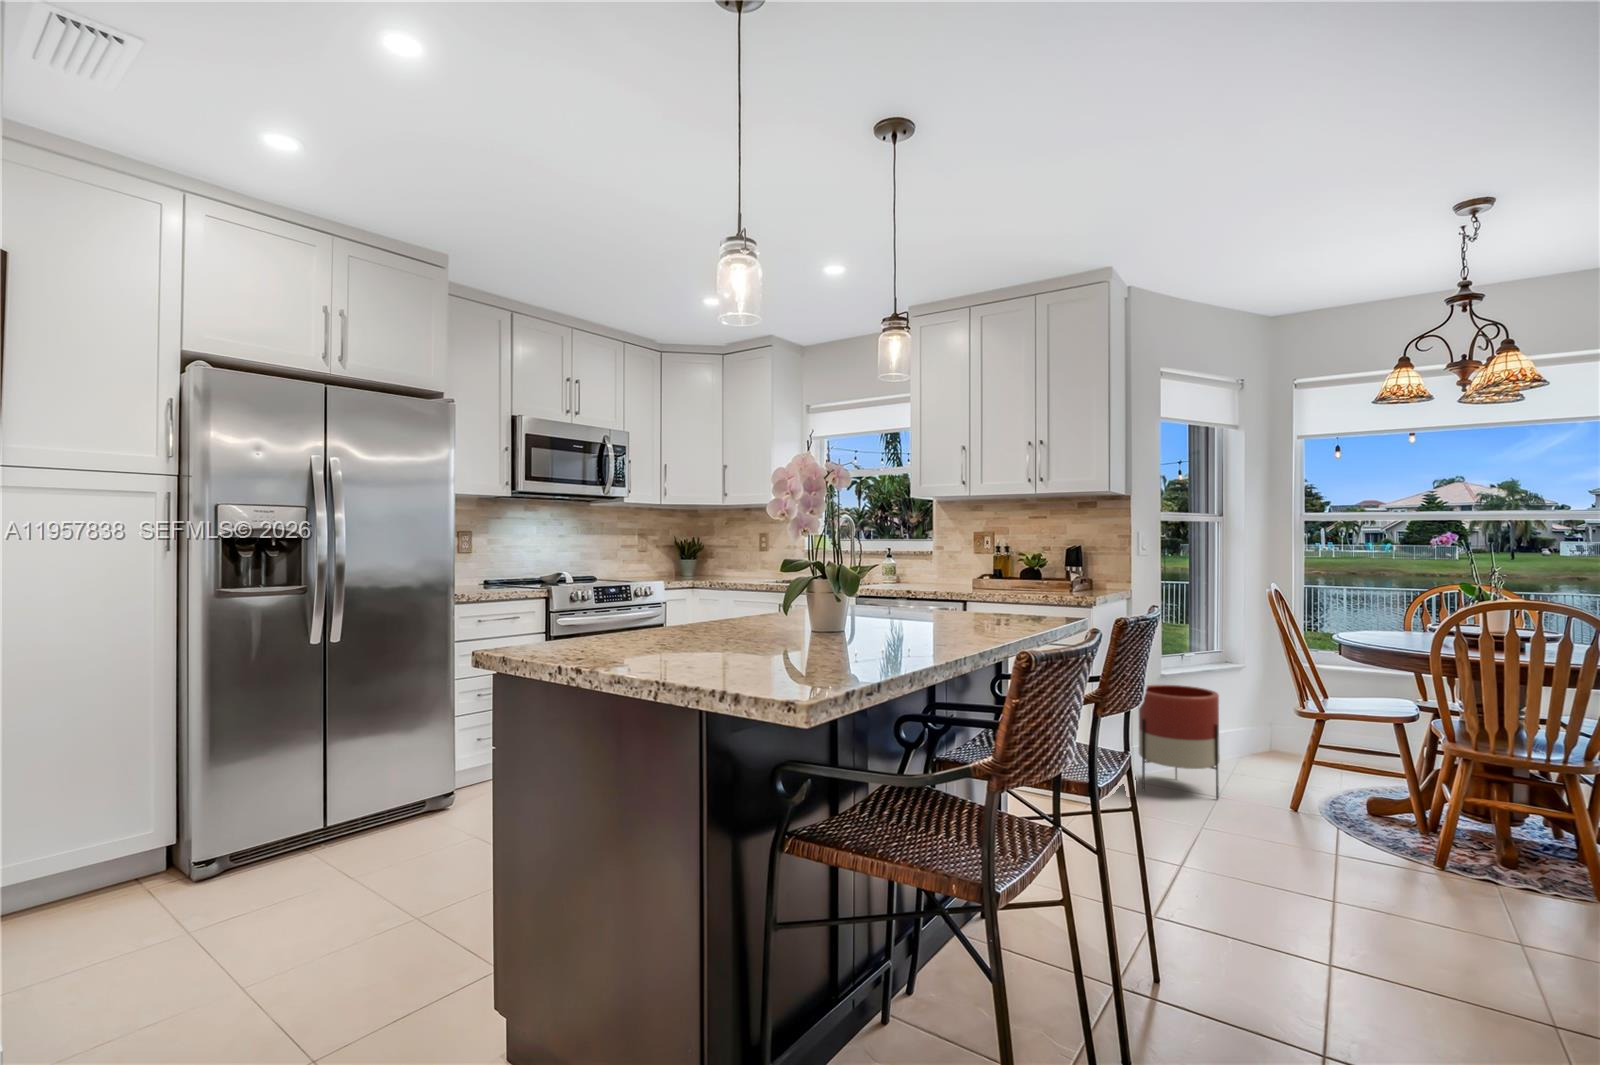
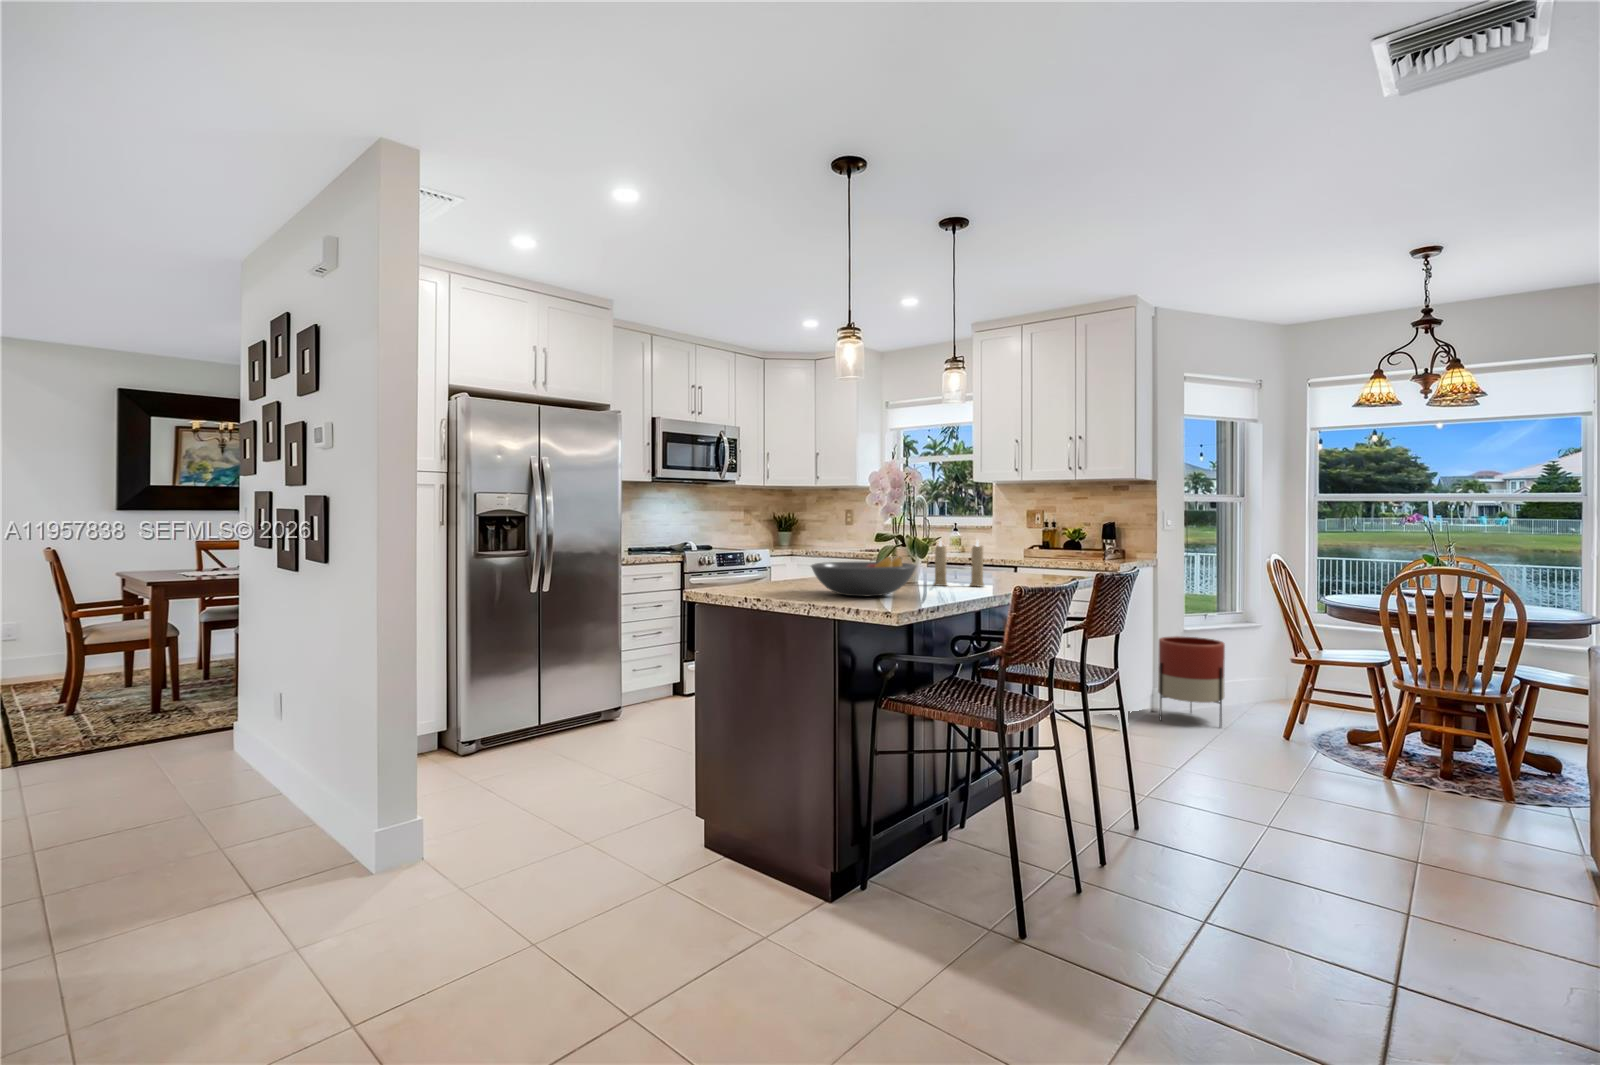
candle: none [868,567,943,637] -> present [934,540,984,586]
fruit bowl: none [673,597,845,664] -> present [811,556,916,596]

